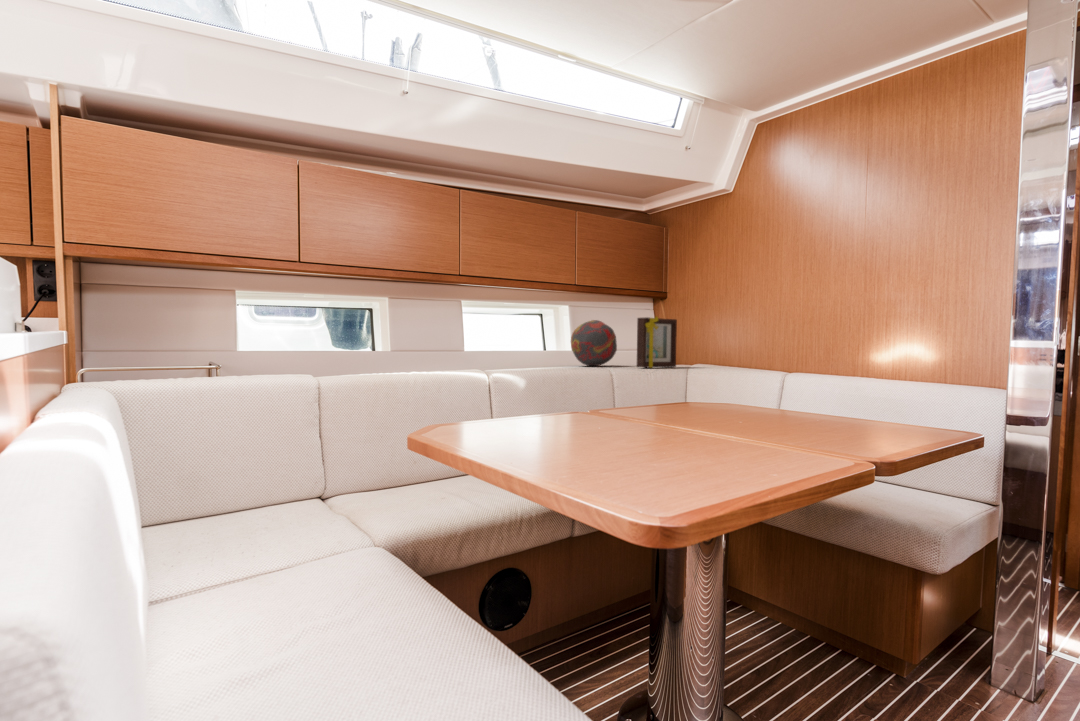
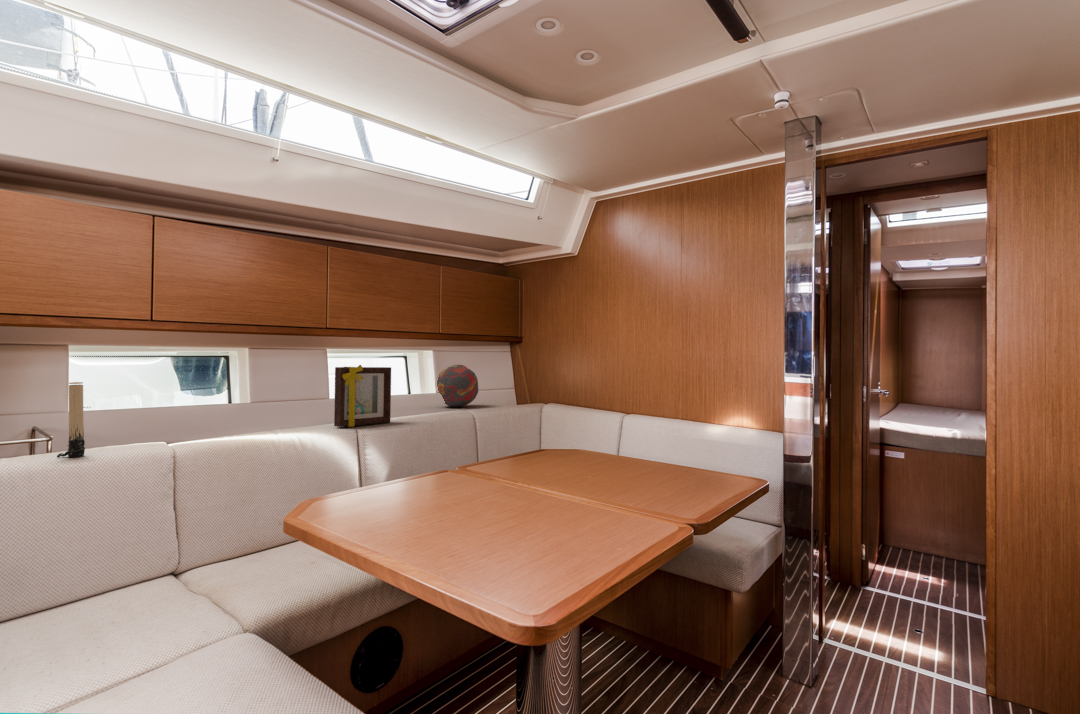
candle: none [235,315,256,382] -> present [57,382,85,457]
picture frame: present [637,316,677,368] -> present [334,365,391,427]

